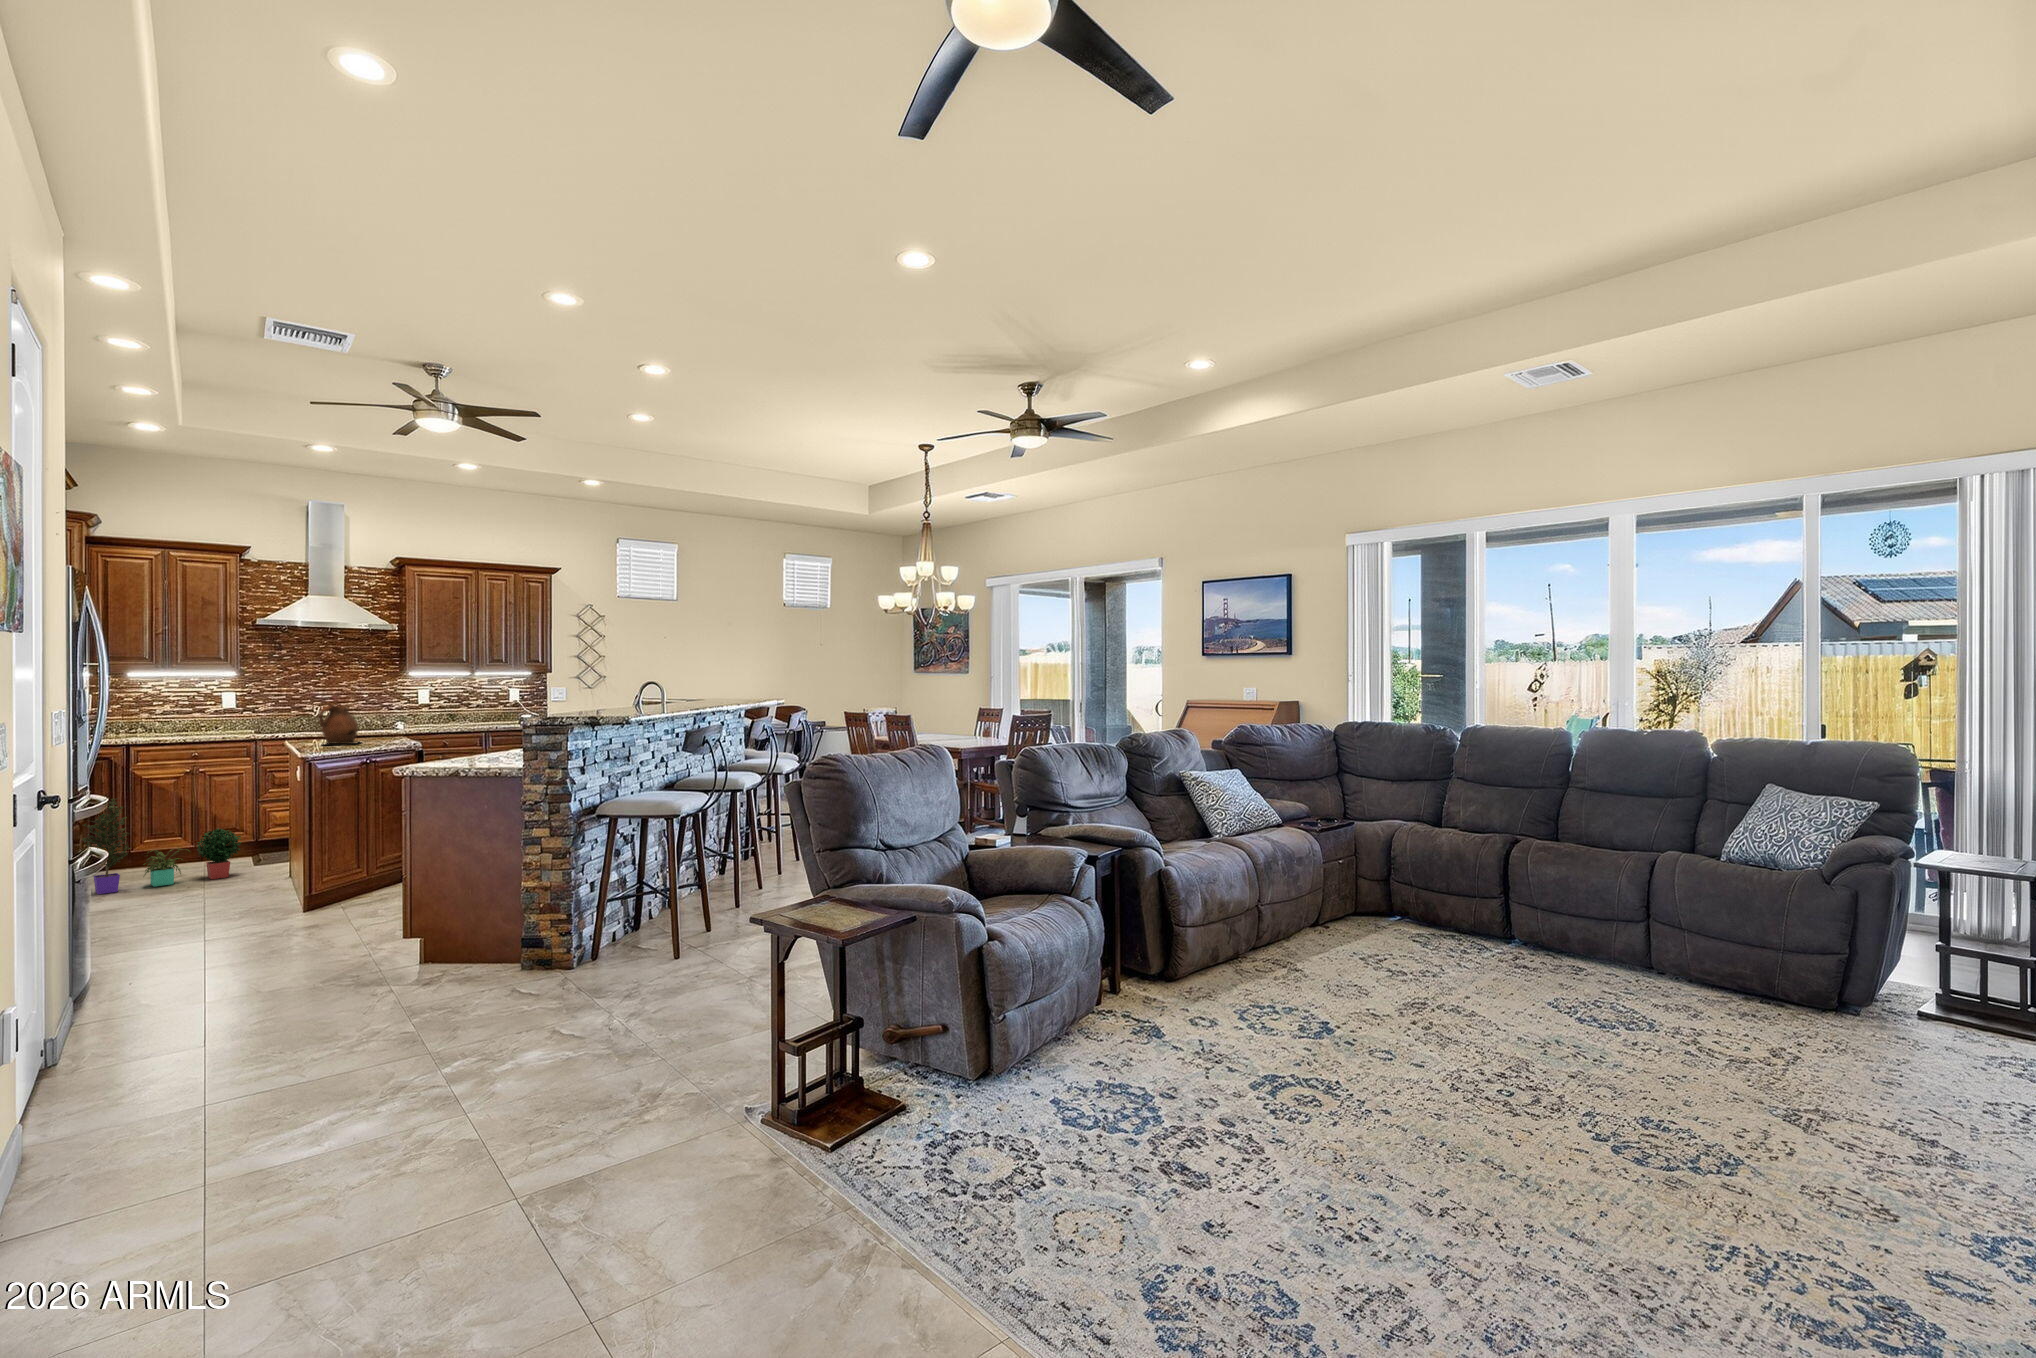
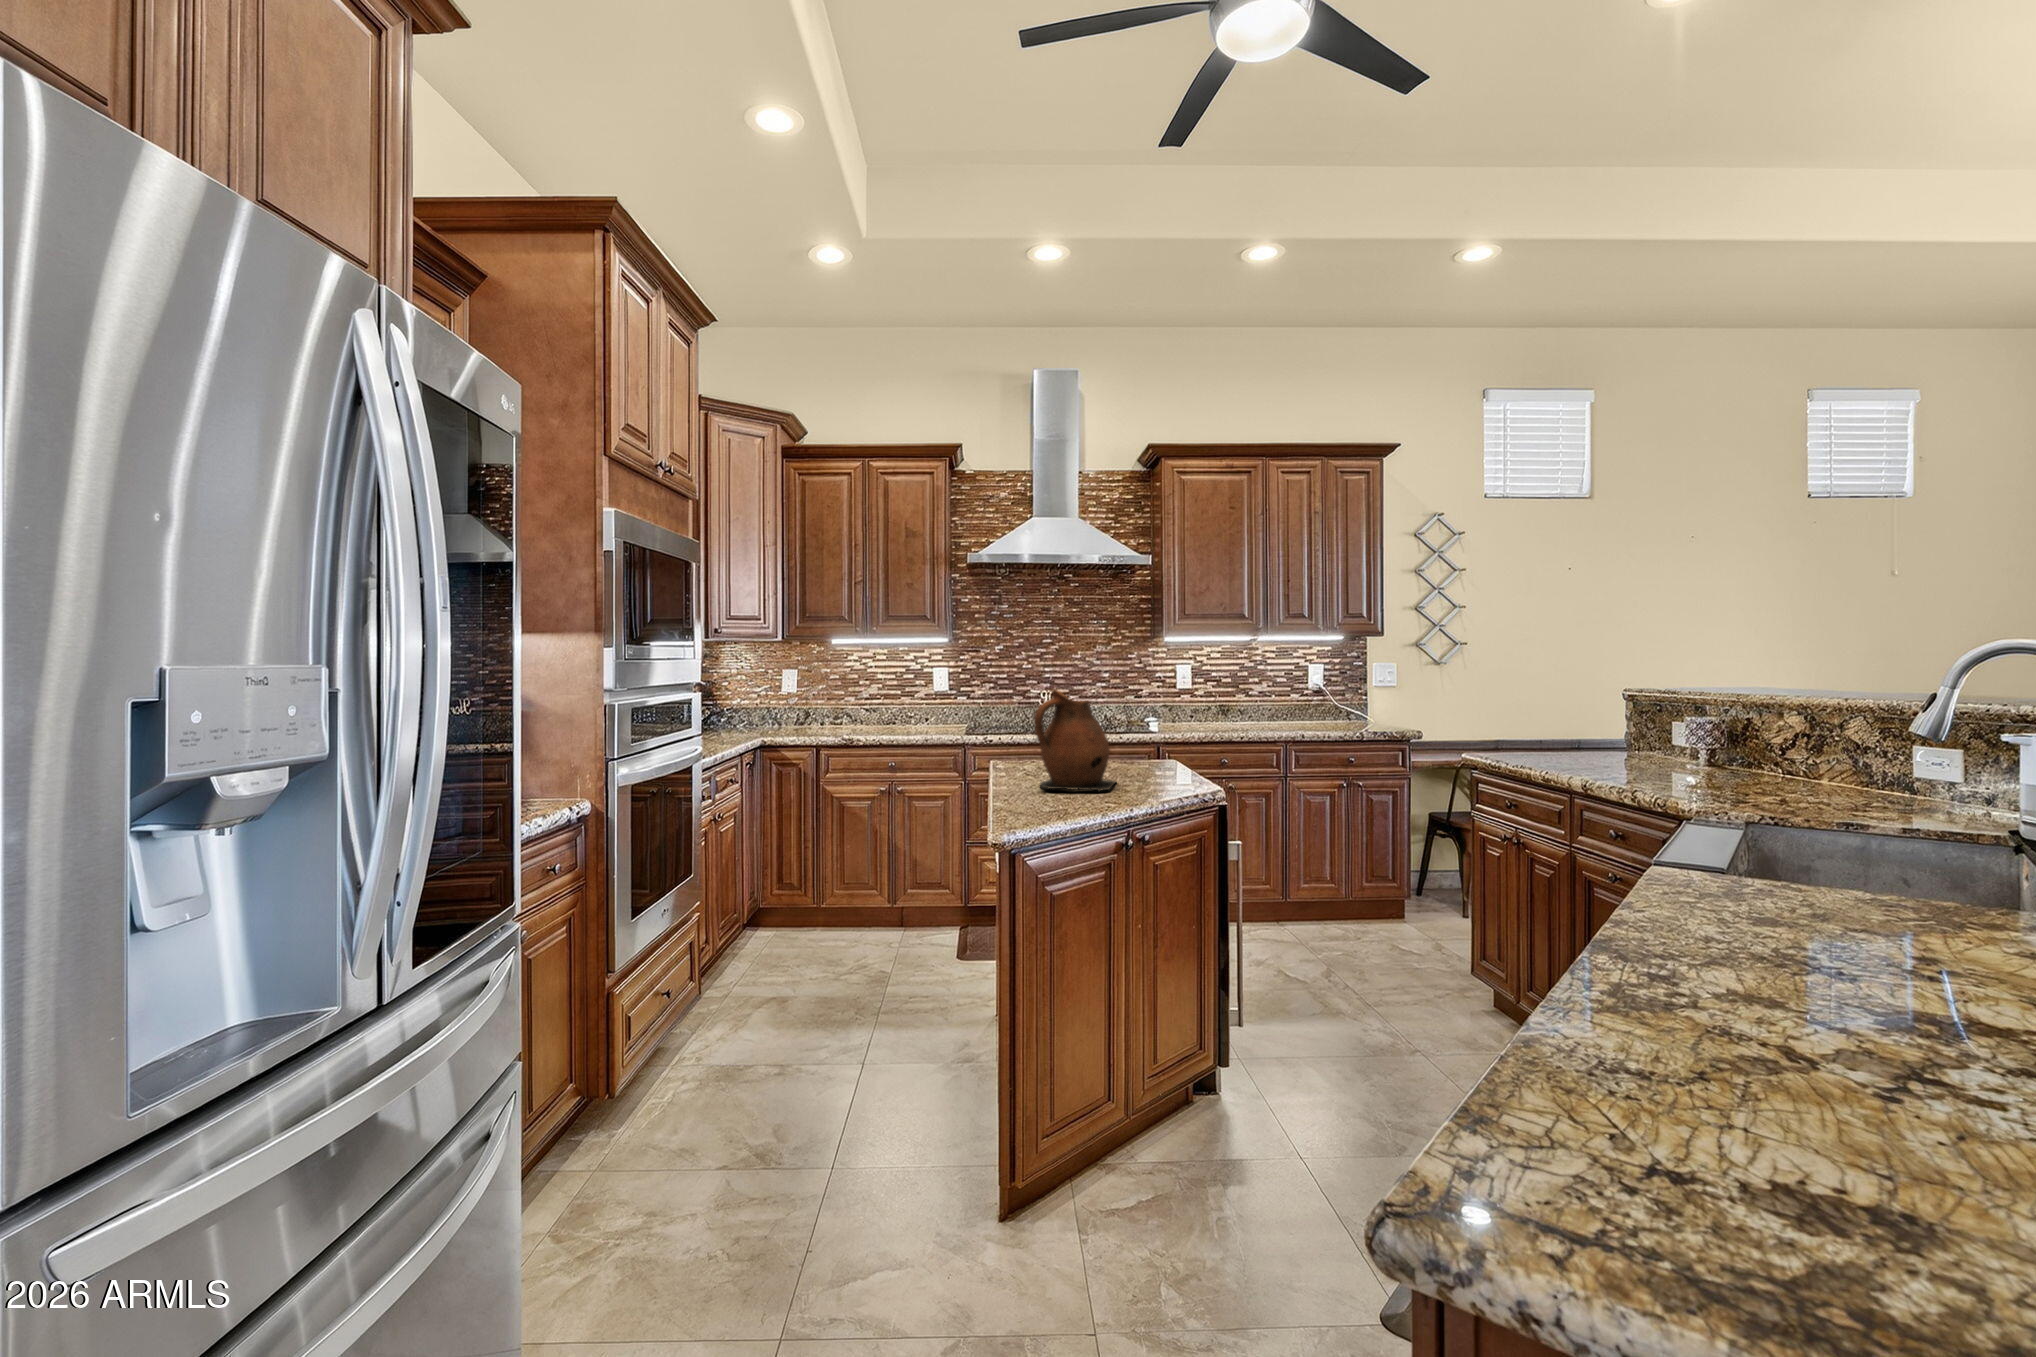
potted plant: present [82,799,241,894] -> none [714,849,931,1017]

